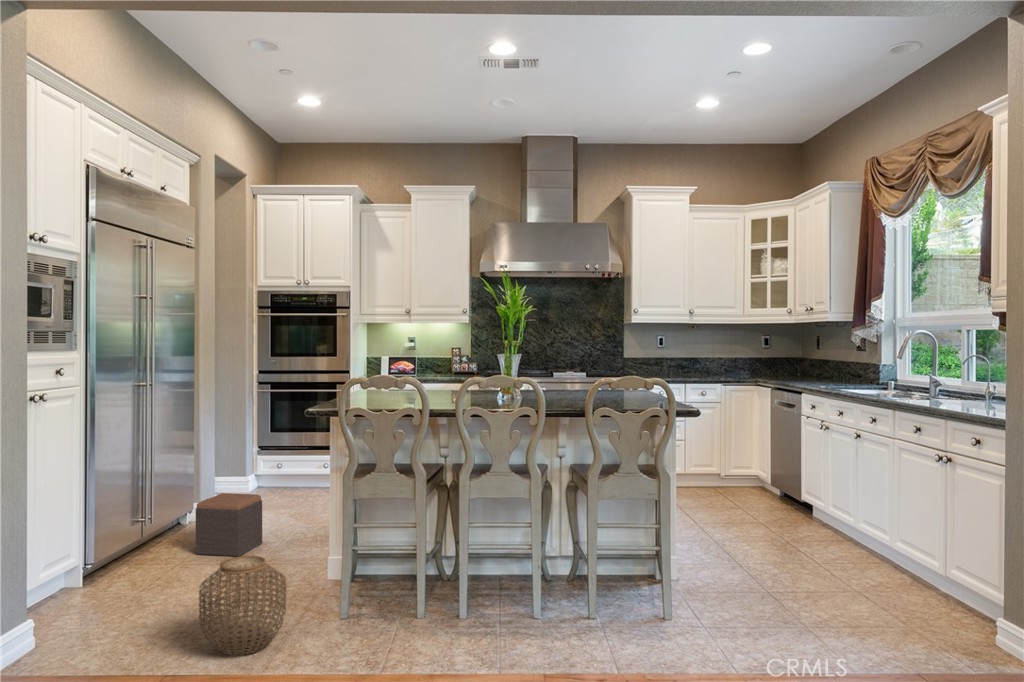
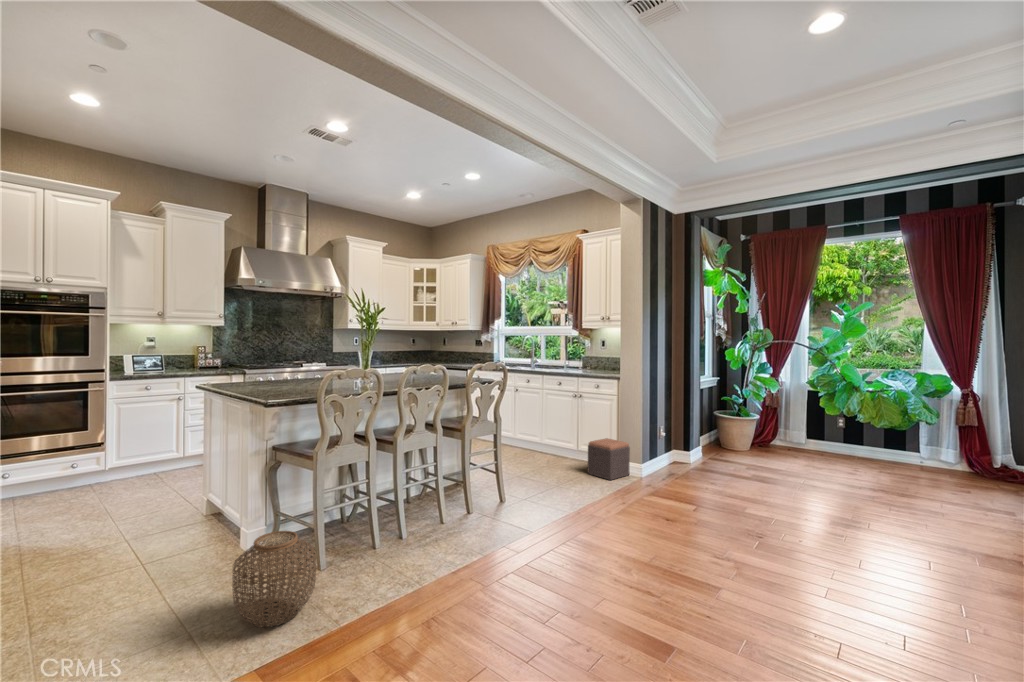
footstool: present [196,493,262,556] -> present [588,438,630,480]

